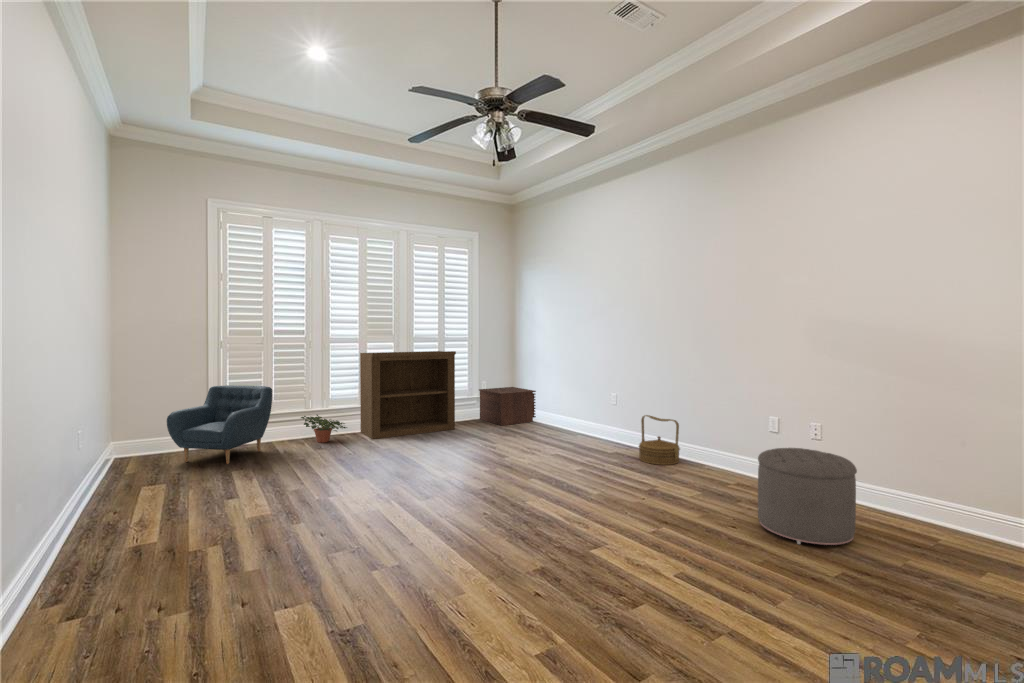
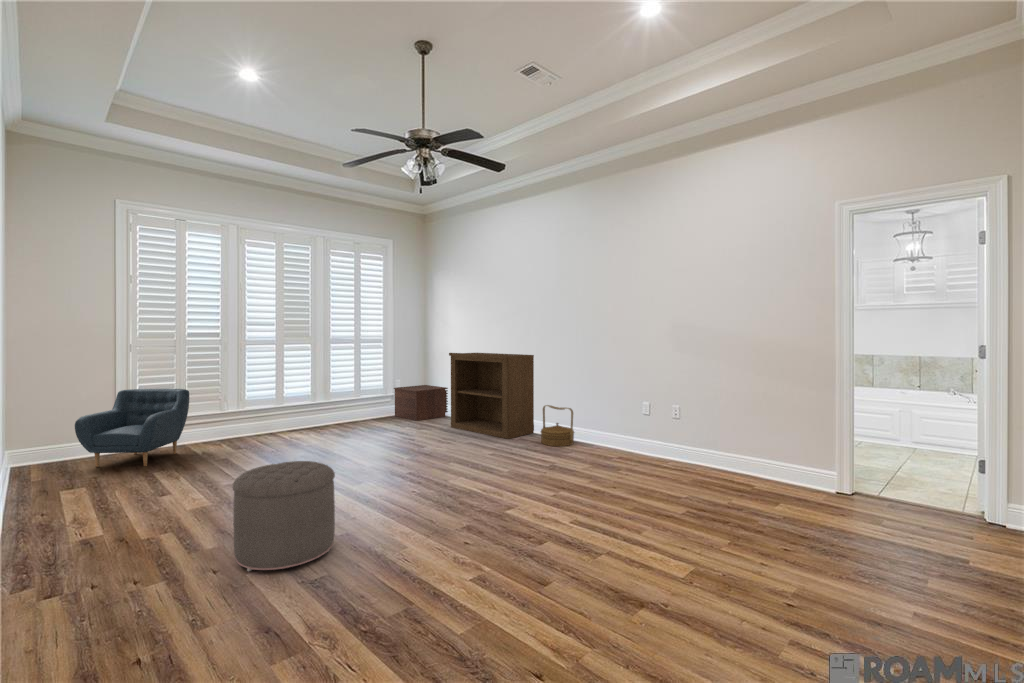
bookshelf: present [360,351,456,439] -> present [449,353,534,439]
potted plant: present [301,415,347,443] -> none [216,416,266,443]
ottoman: present [758,448,857,545] -> present [232,461,335,571]

